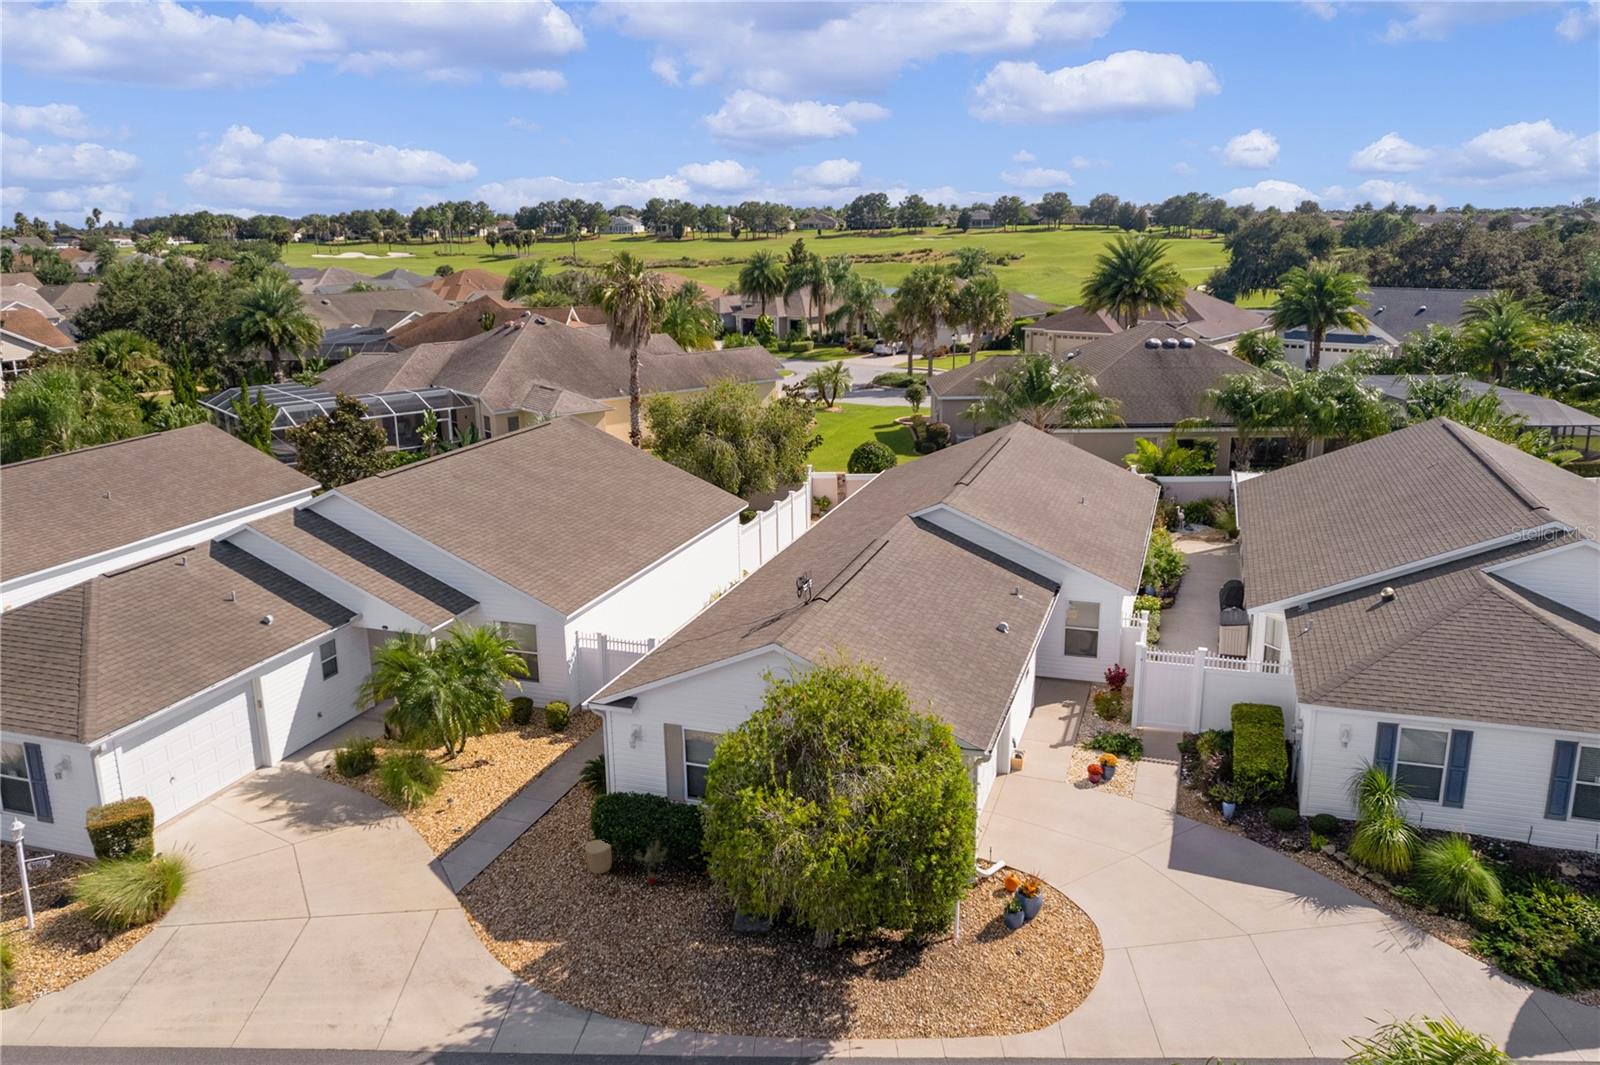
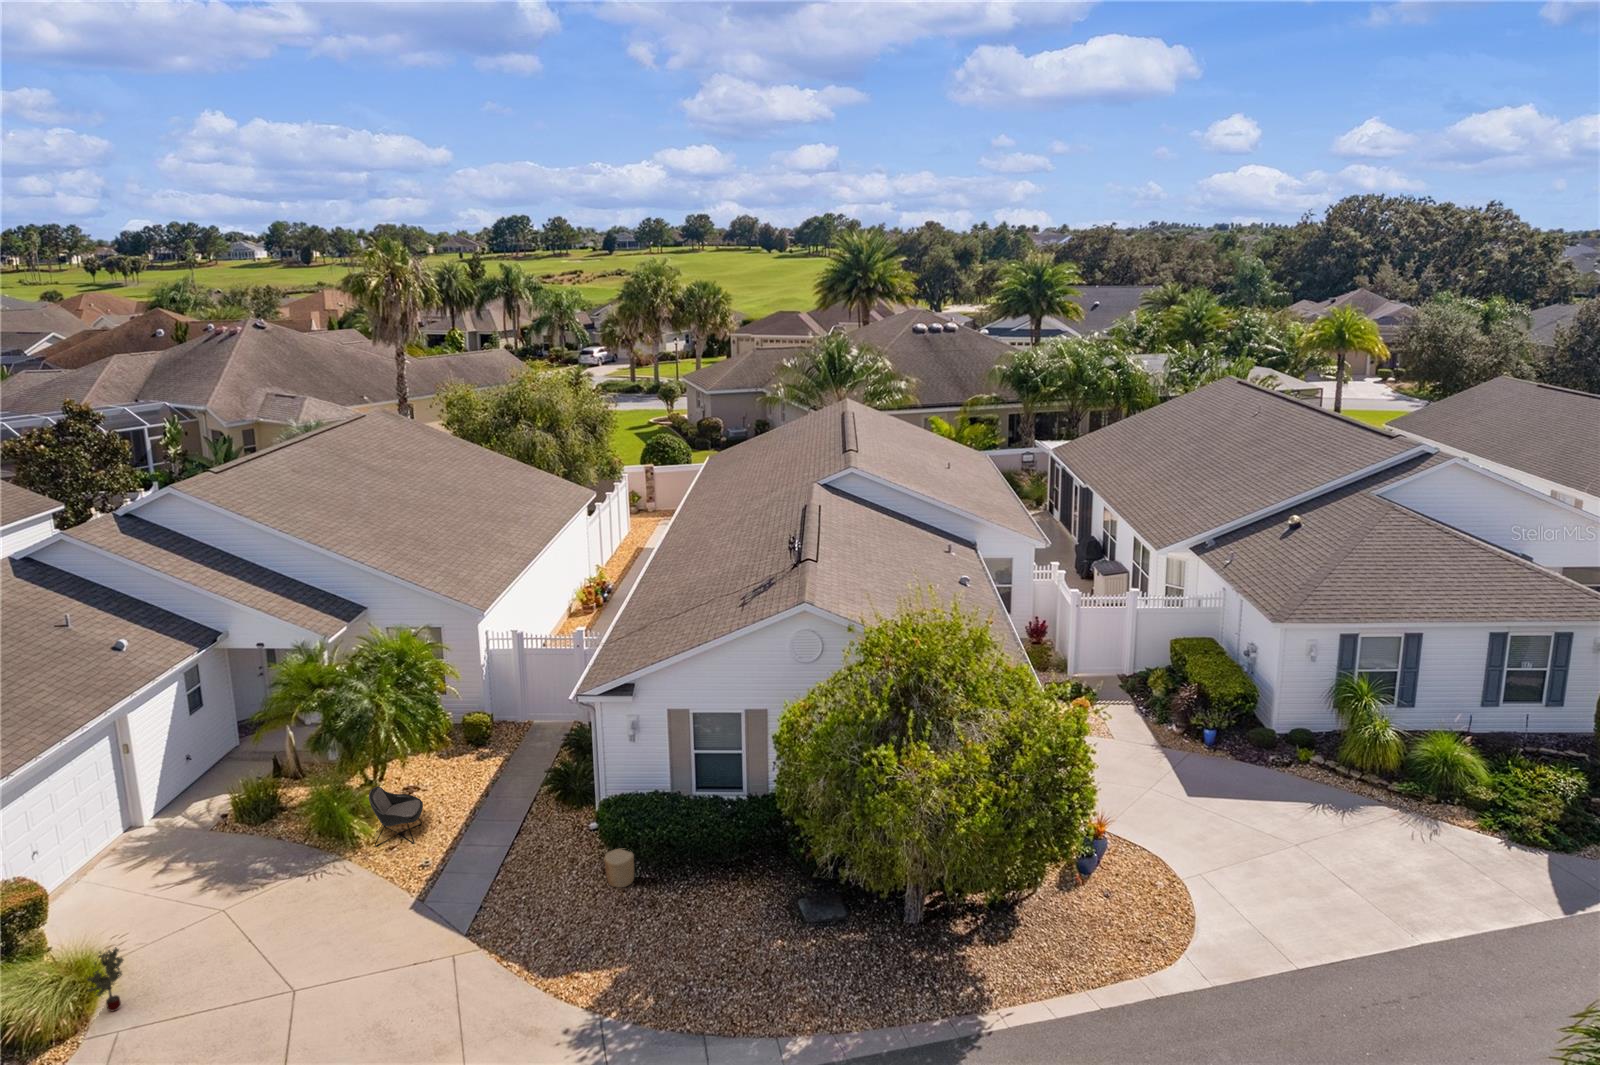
lounge chair: none [426,758,473,810] -> present [369,786,423,847]
potted tree: present [634,841,667,885] -> present [87,947,123,1011]

